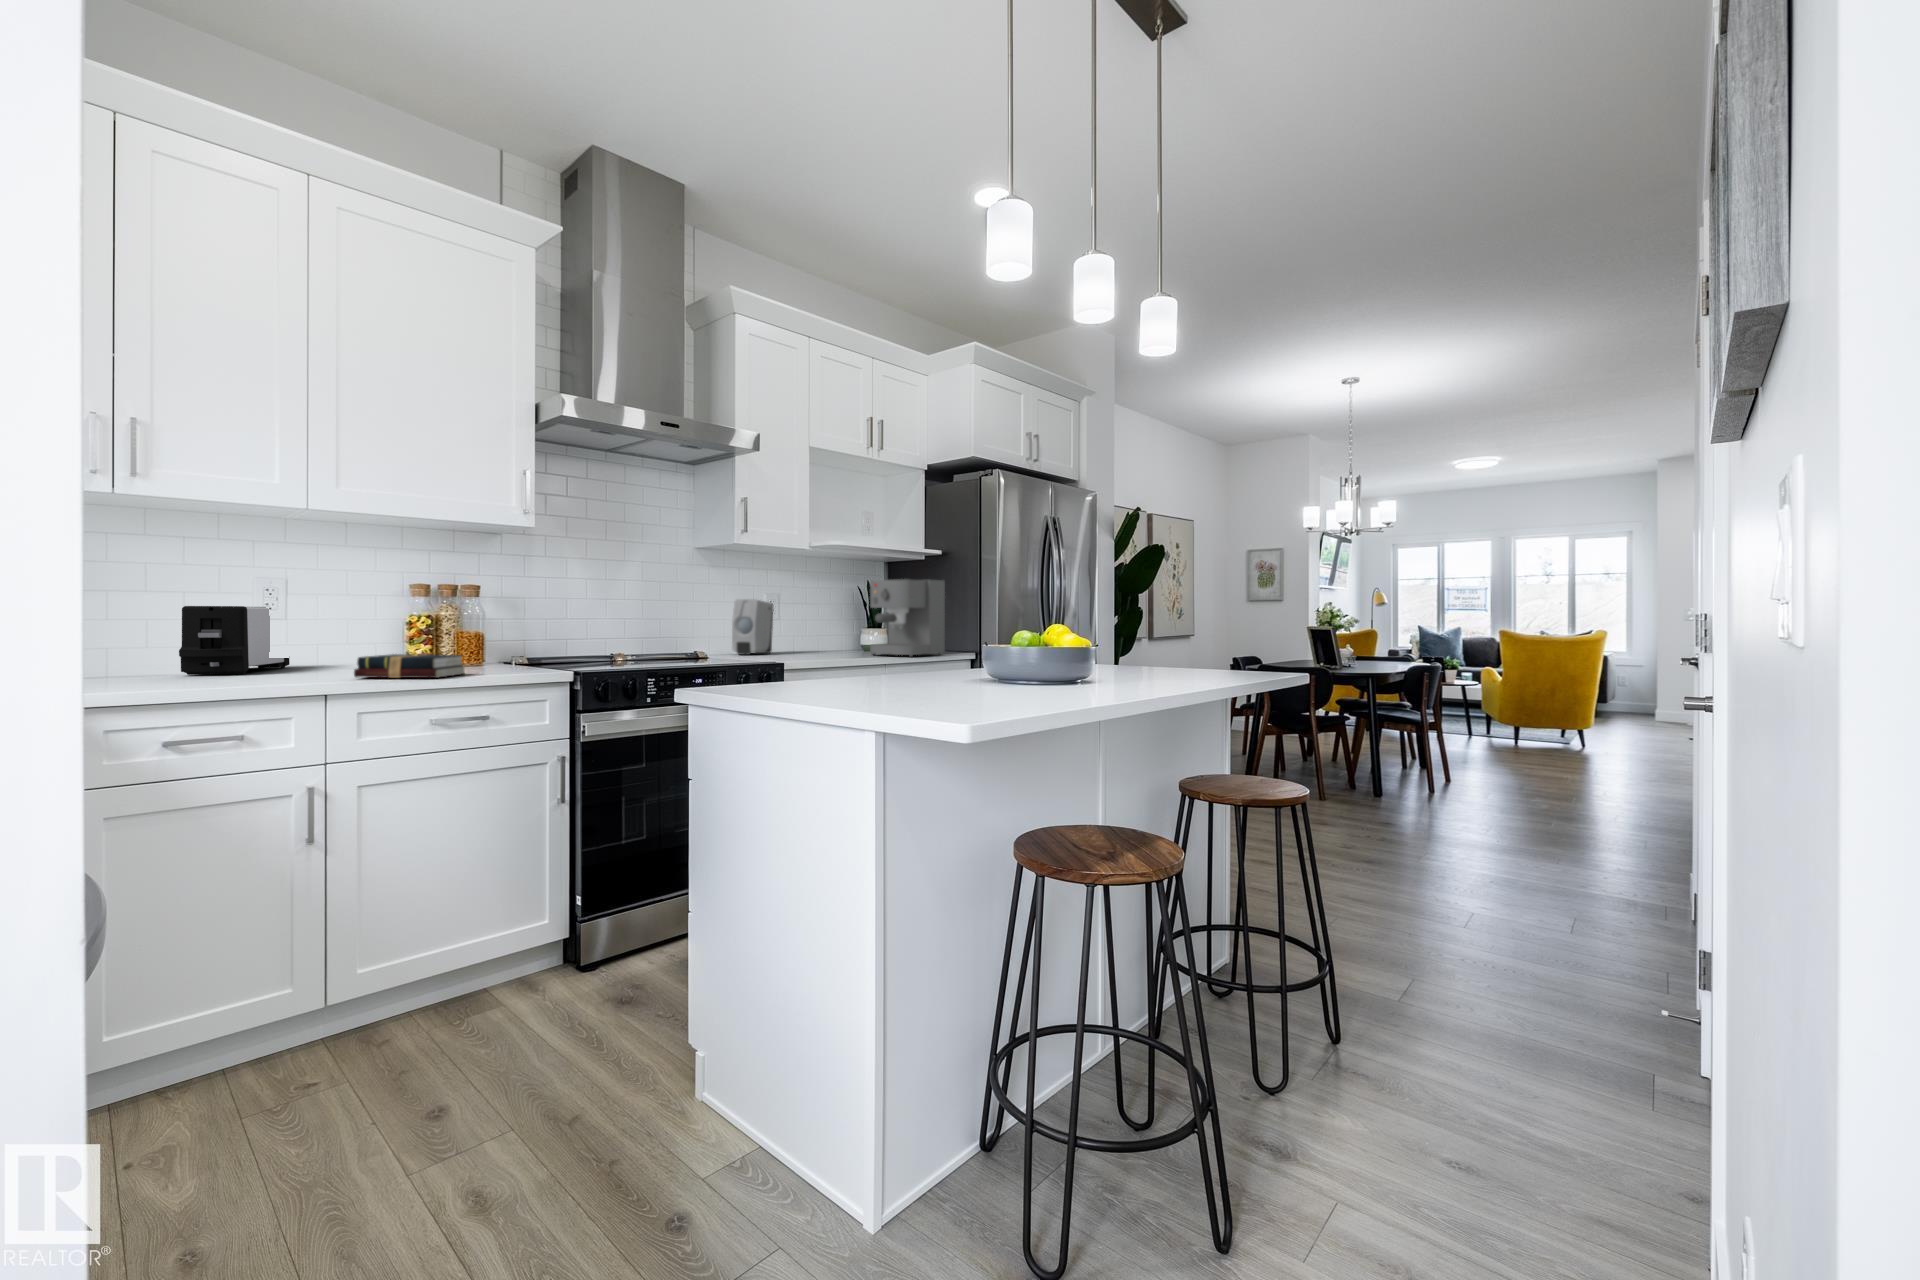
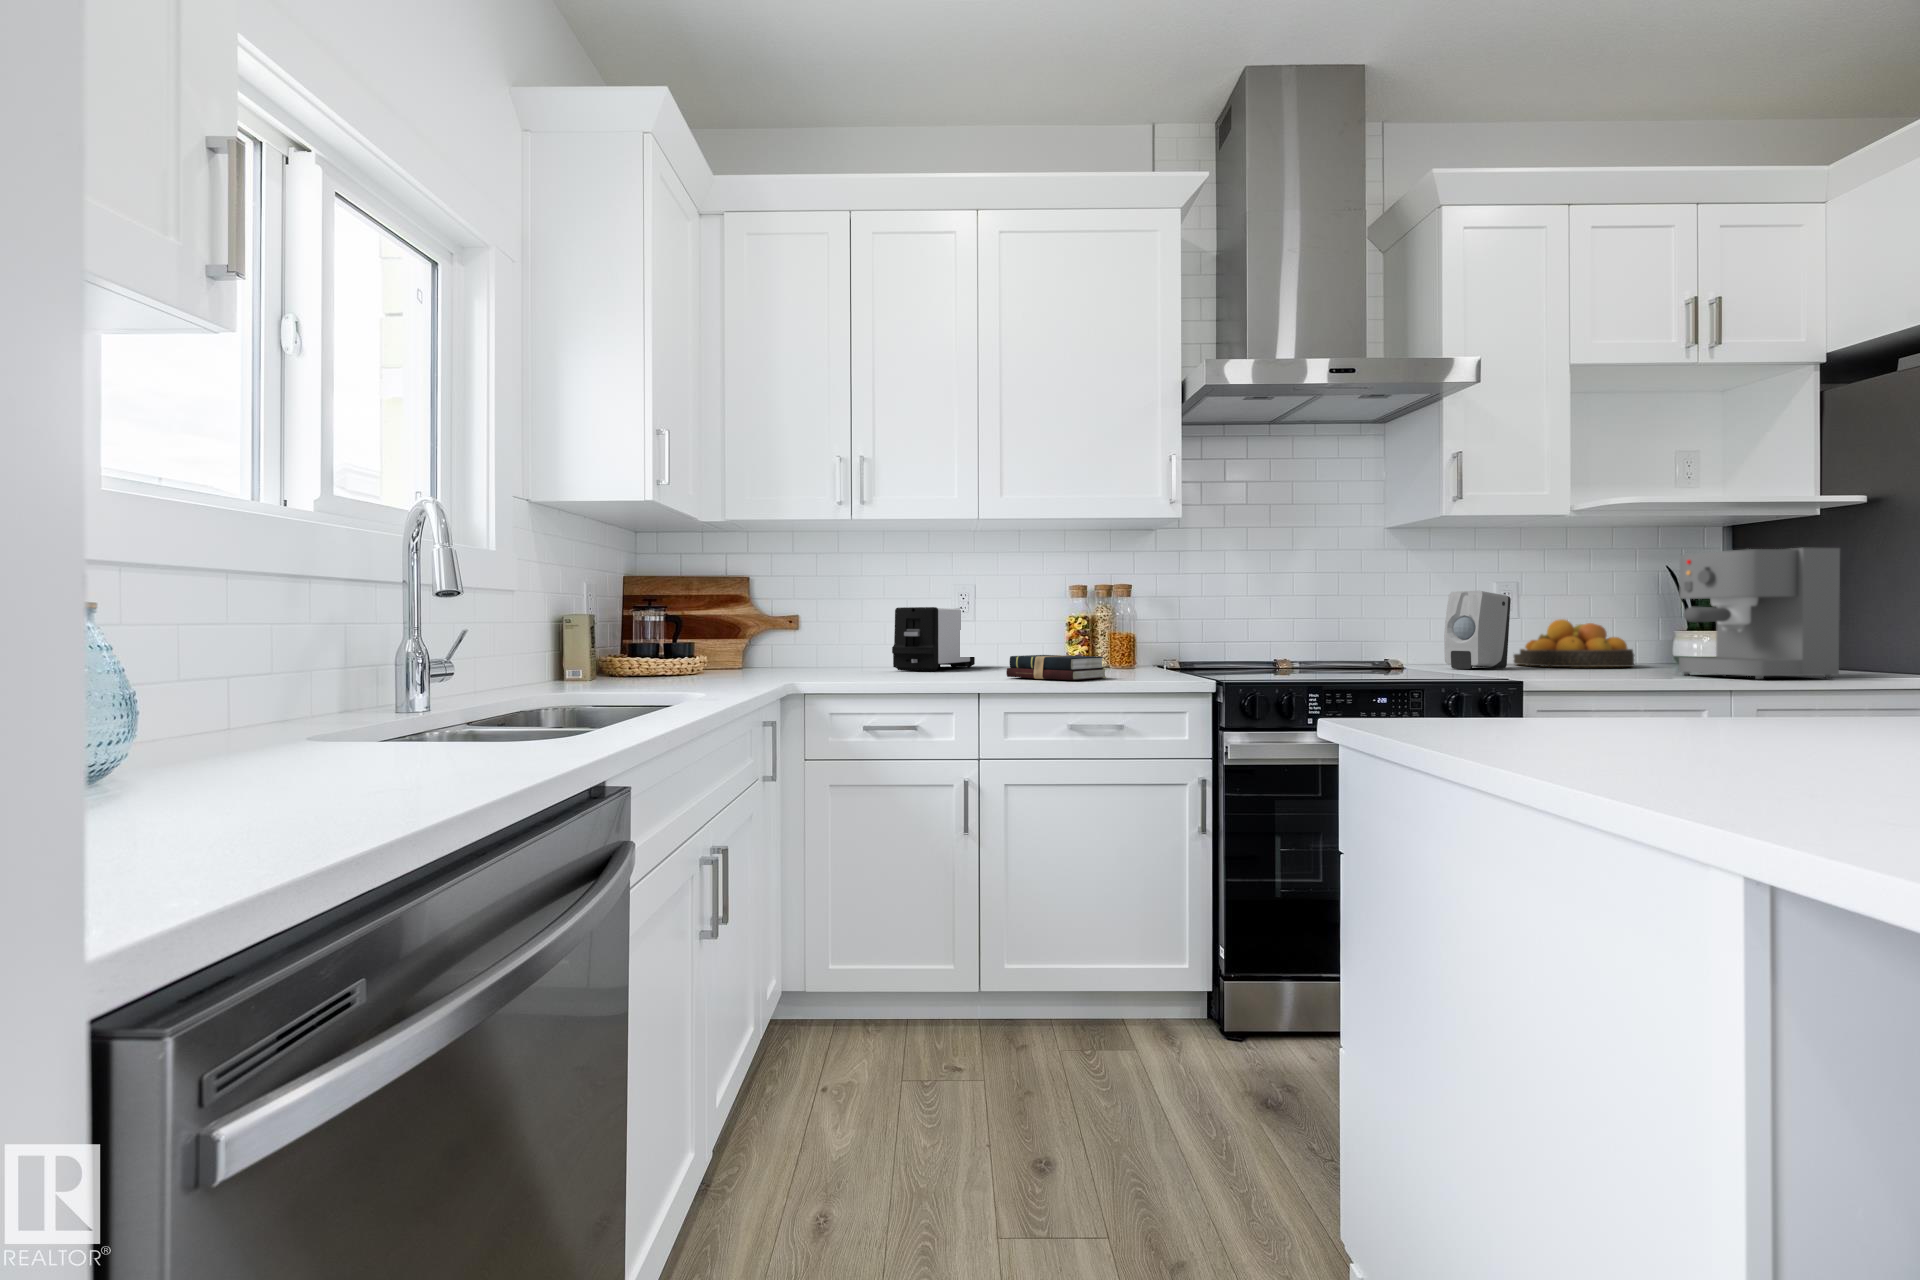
fruit bowl: none [772,619,842,651] -> present [1514,619,1634,667]

